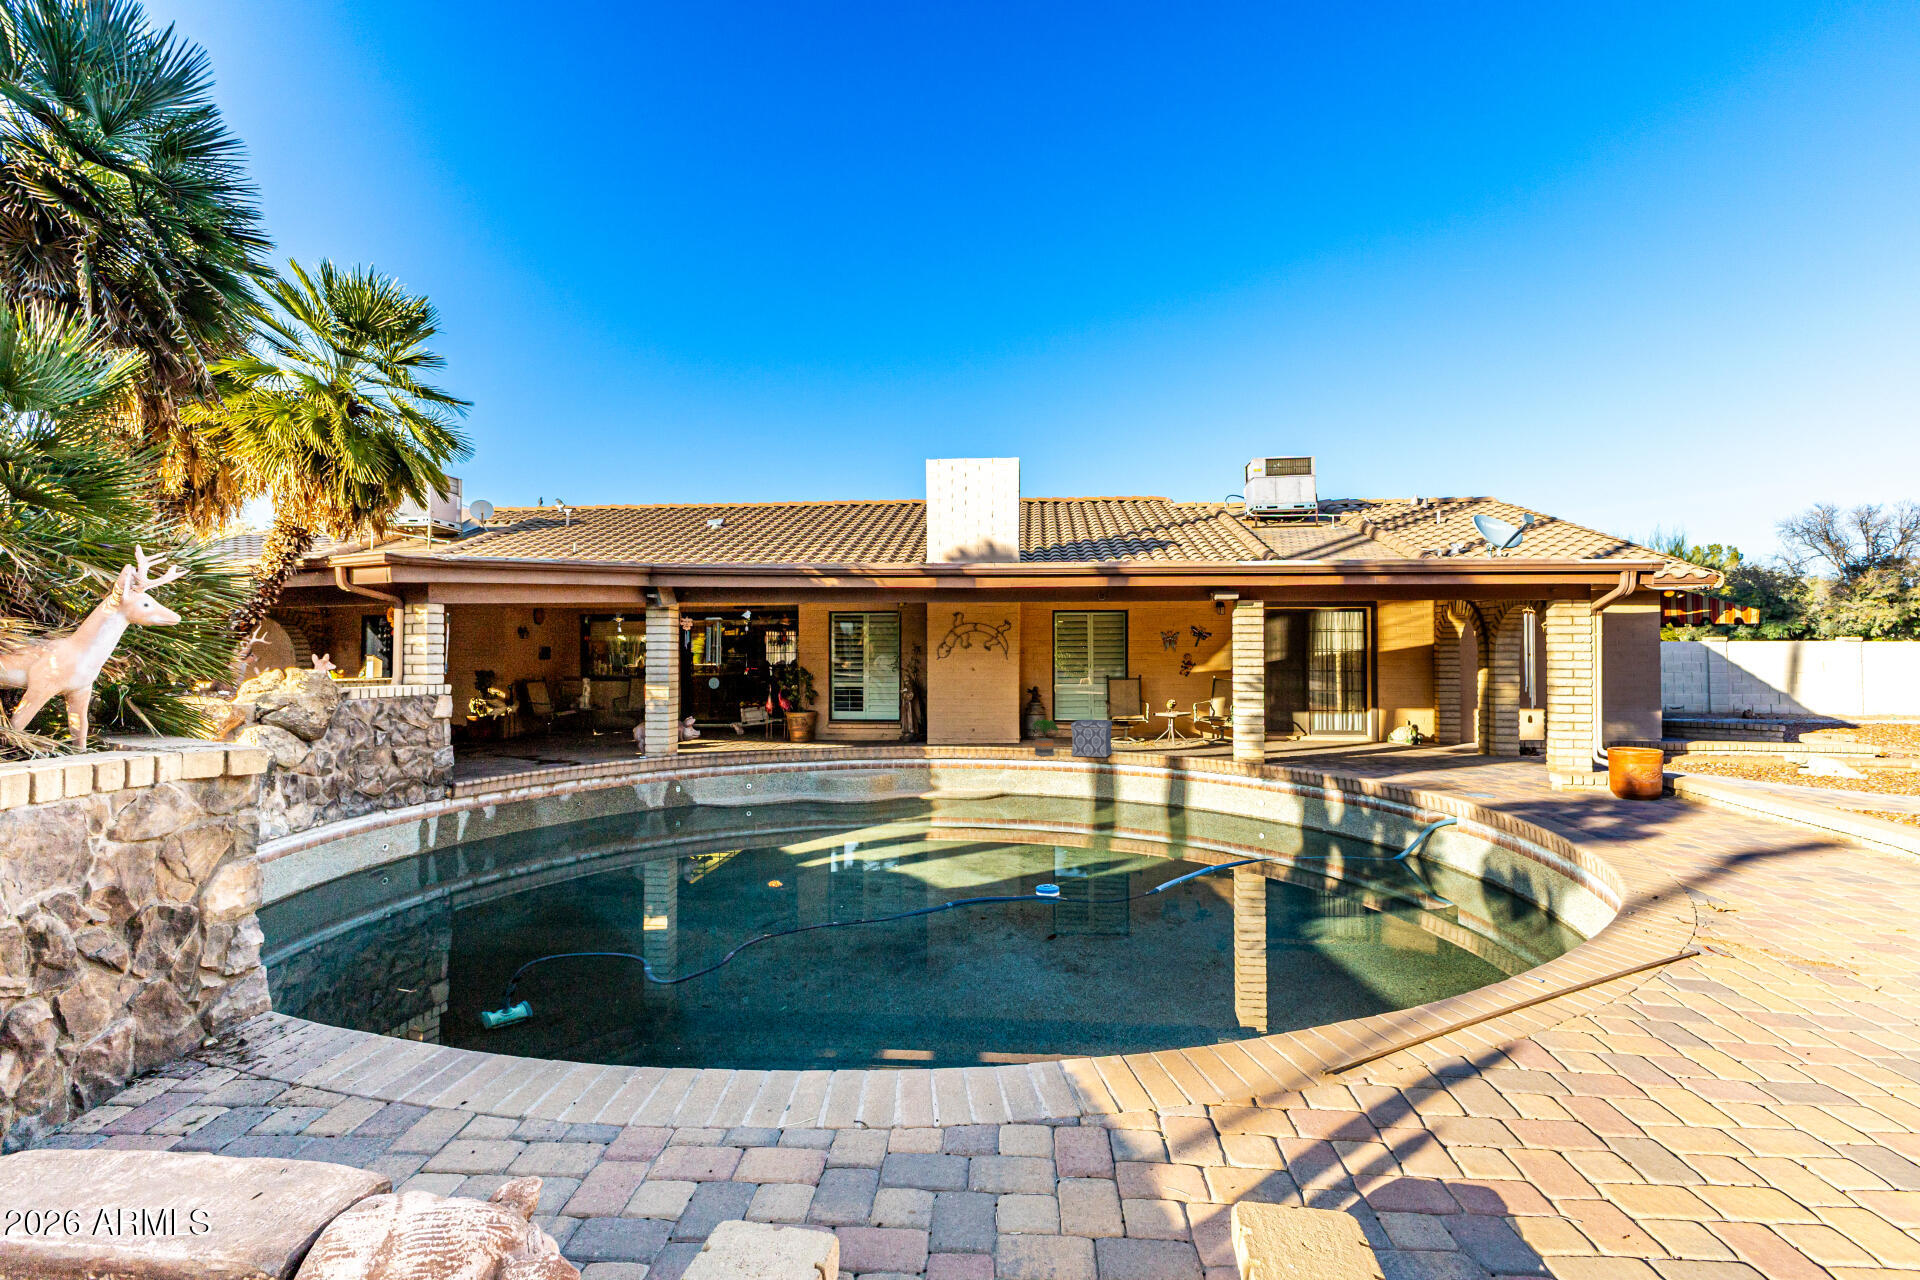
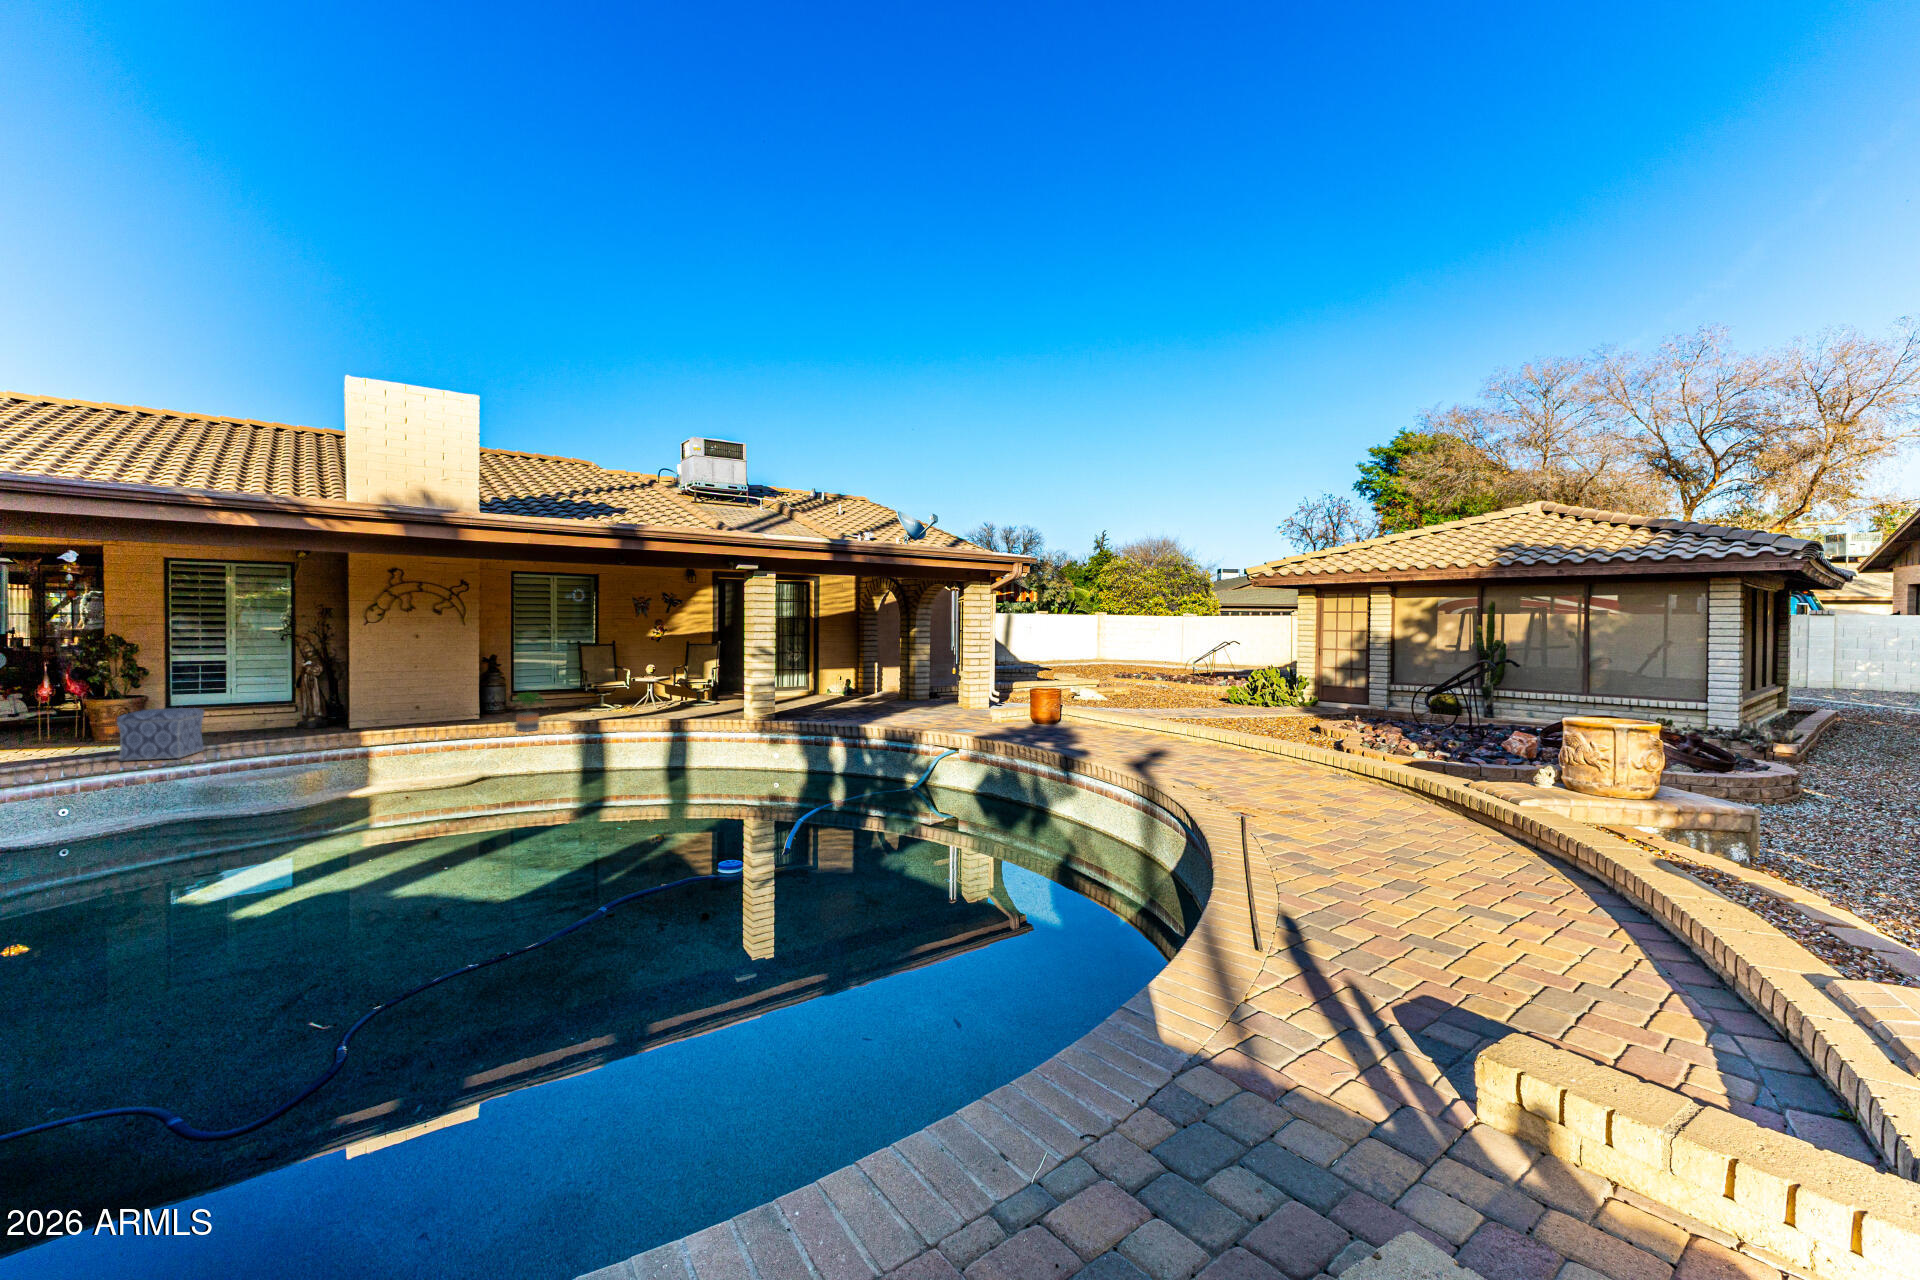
ottoman: present [1071,720,1112,758] -> present [117,708,205,761]

